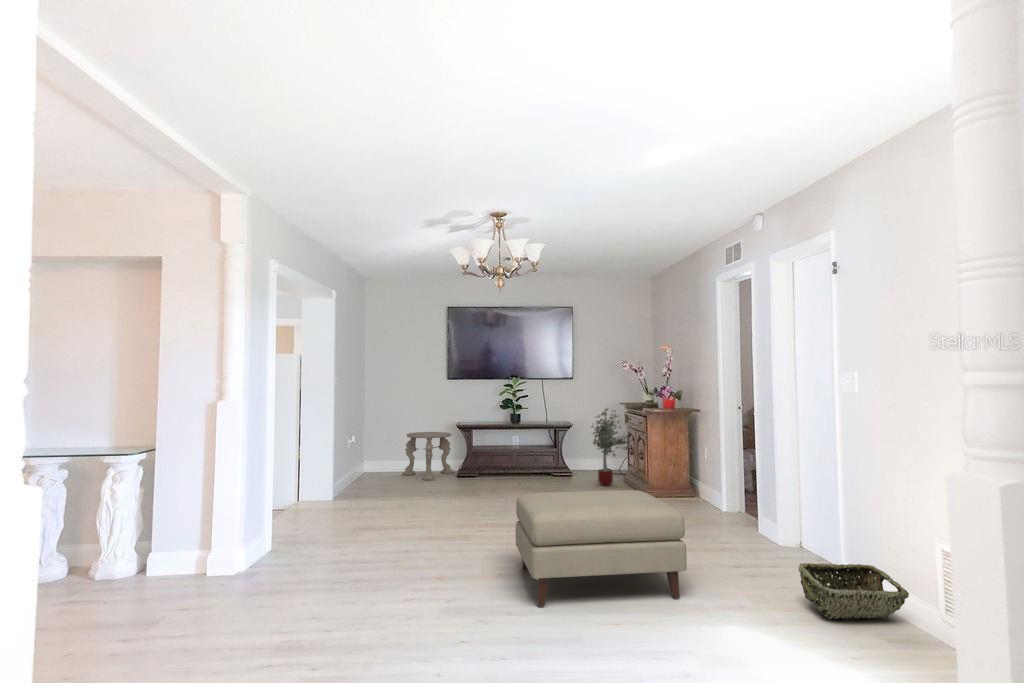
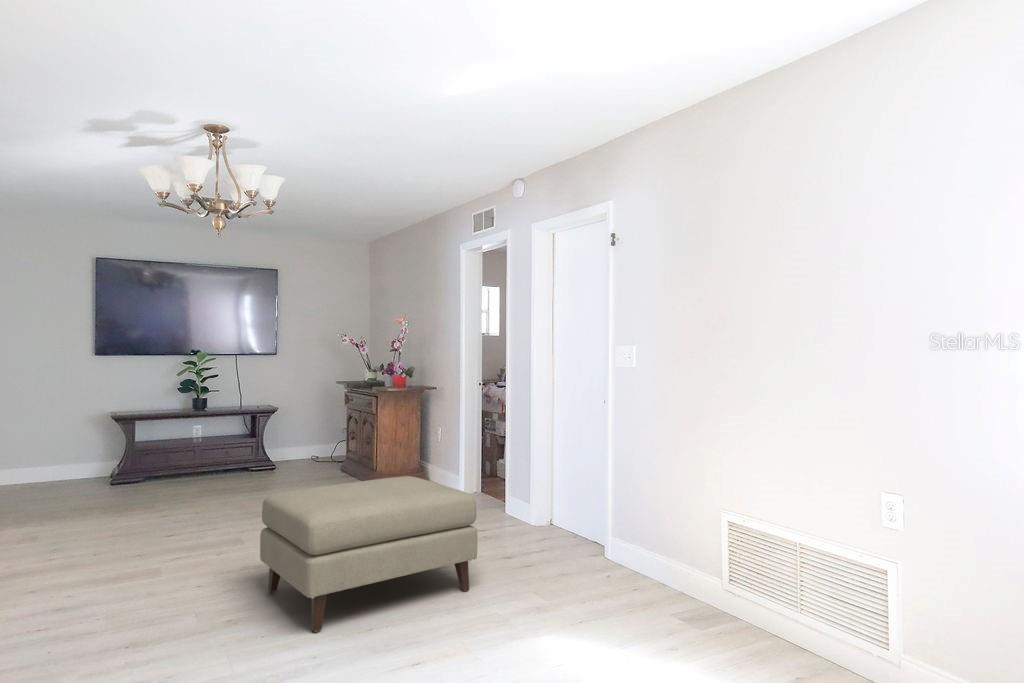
potted tree: present [592,409,631,486] -> none [305,388,356,478]
side table: present [402,432,454,480] -> none [17,425,105,493]
woven basket: present [798,563,909,619] -> none [581,526,672,583]

